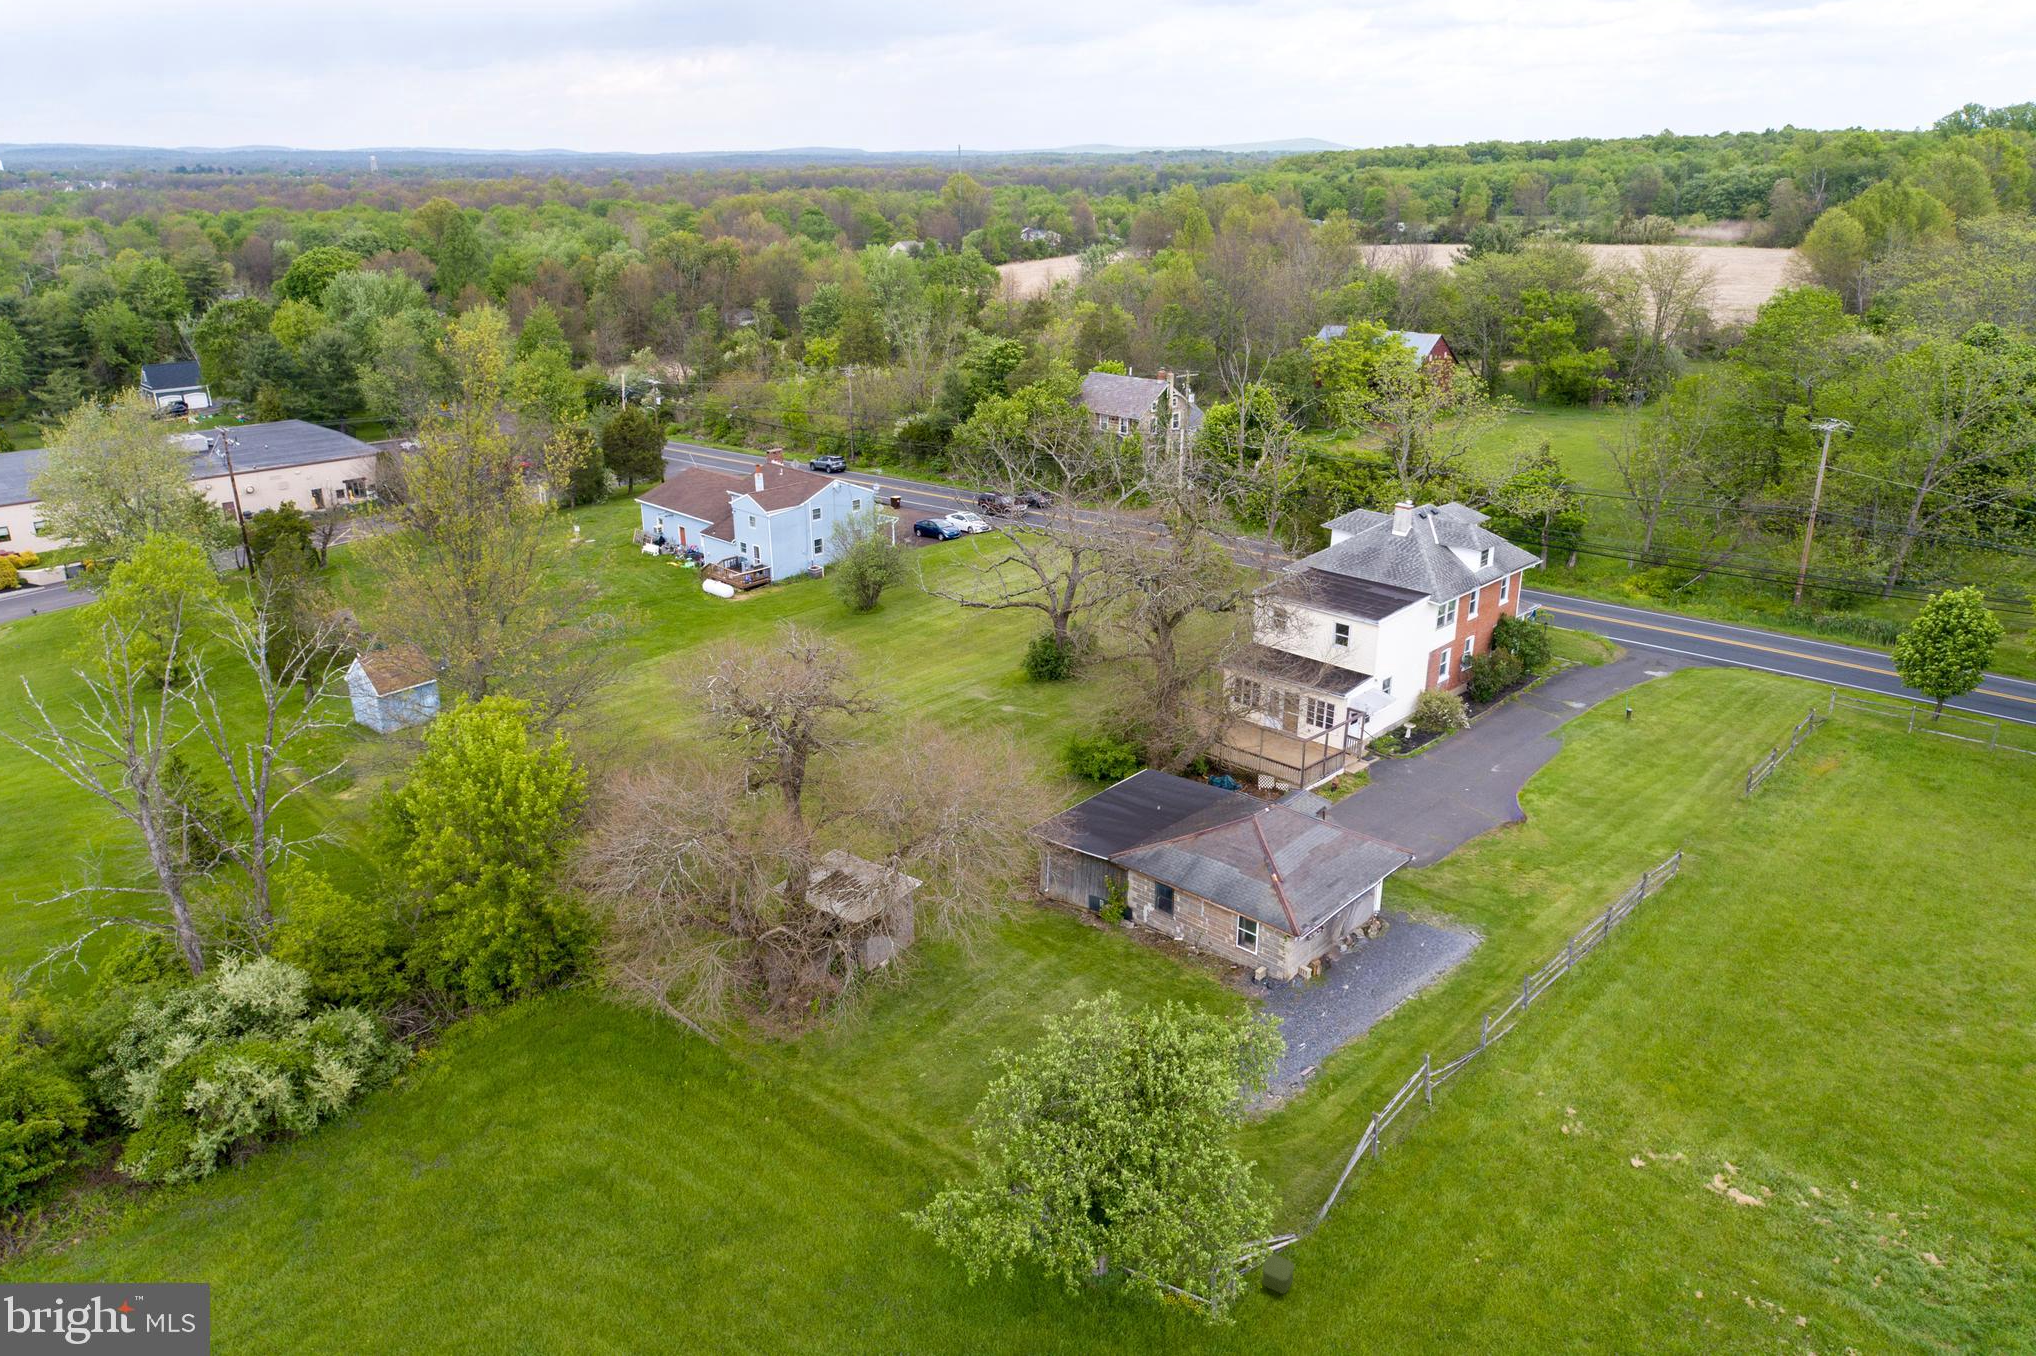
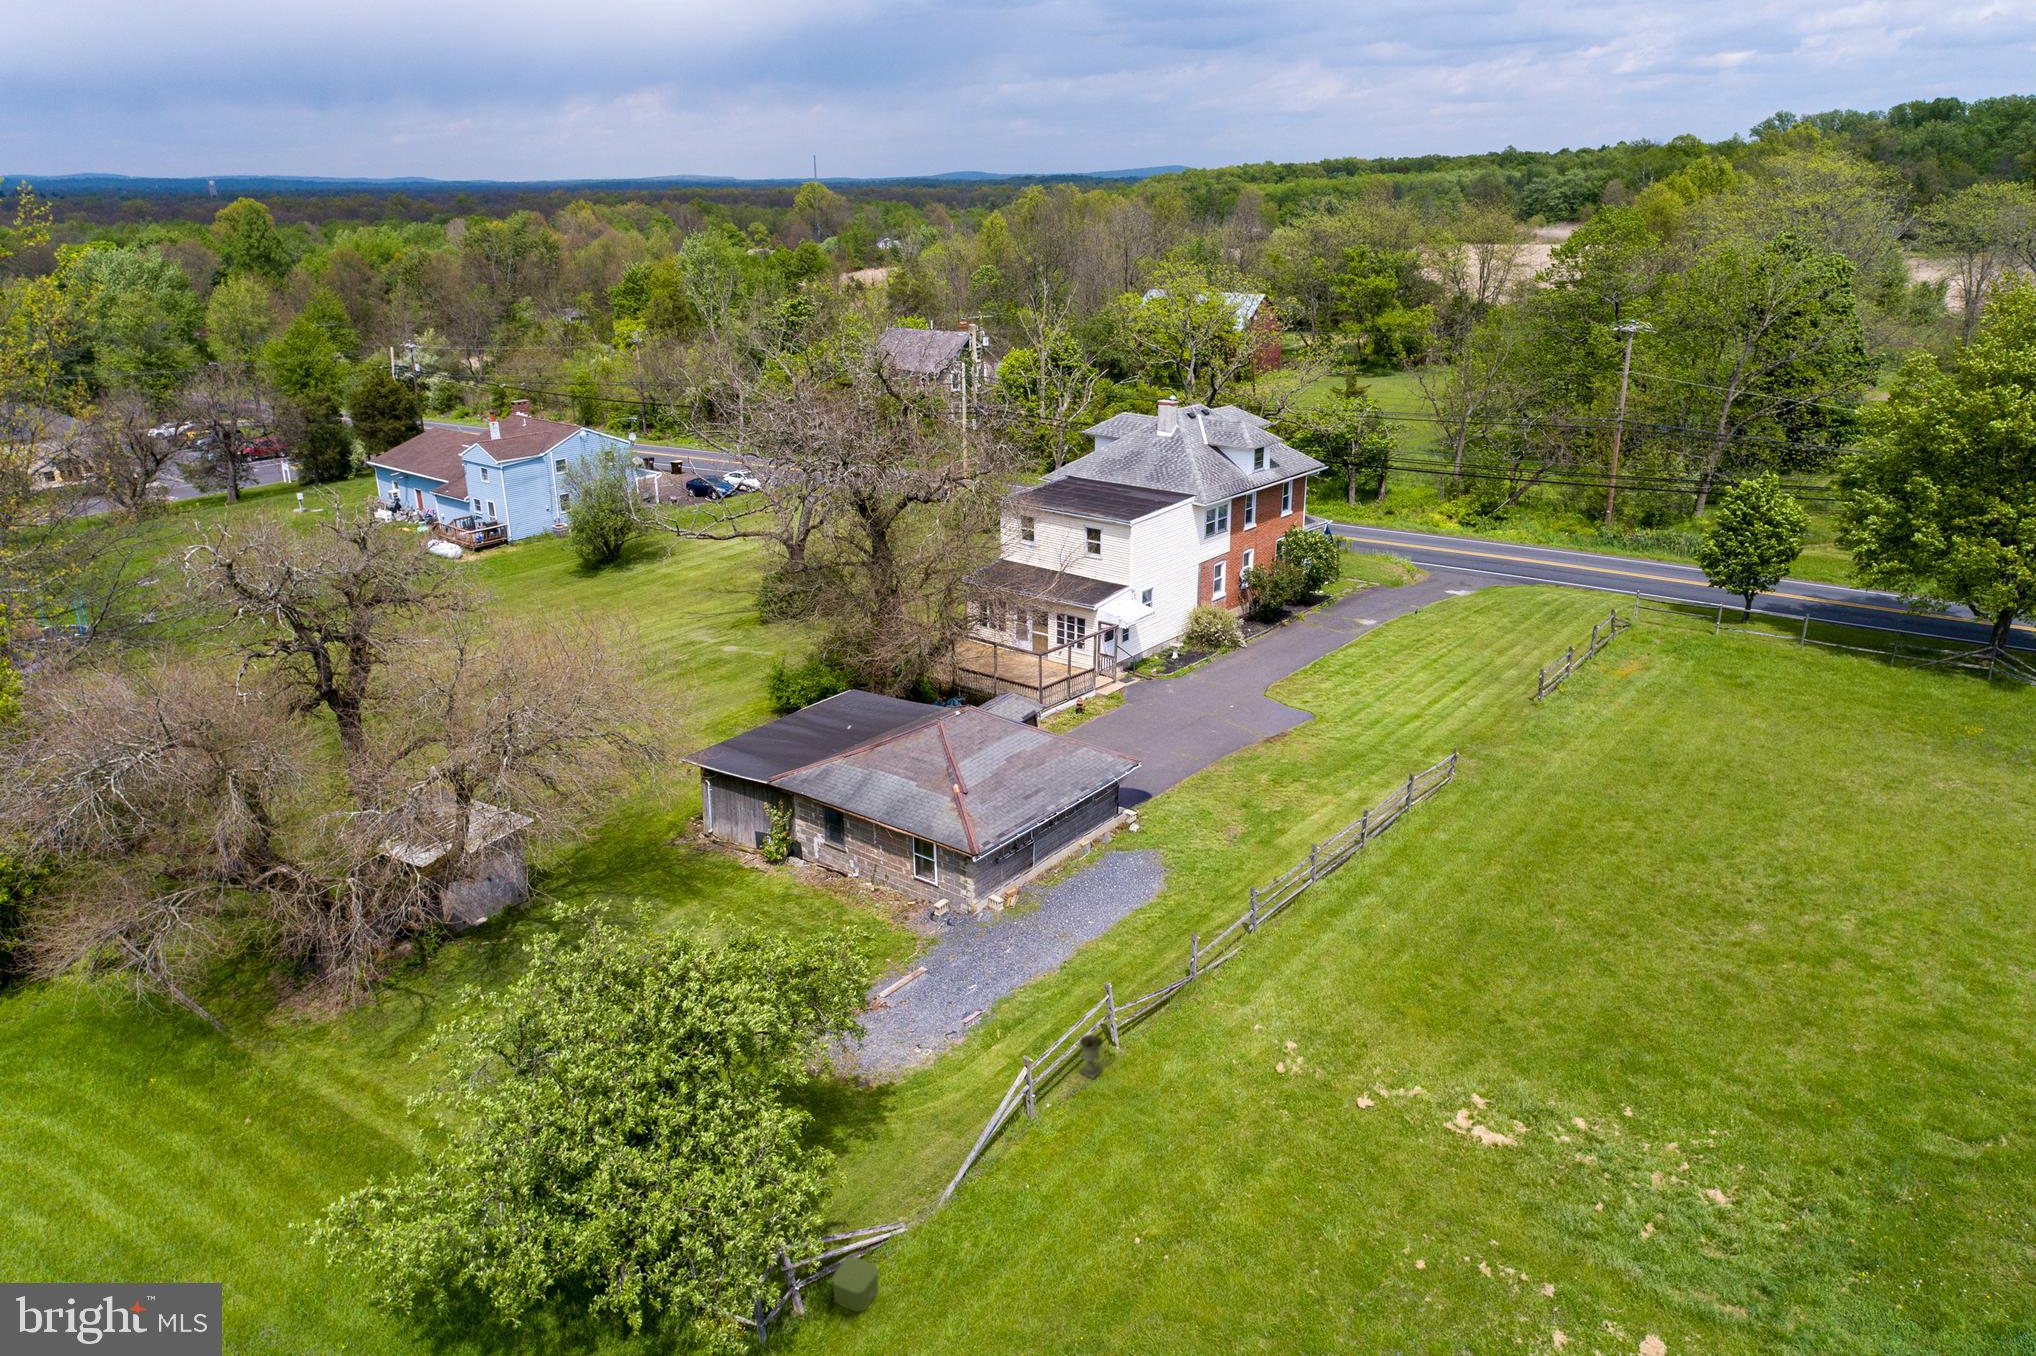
planter: none [1404,1094,1425,1127] -> present [1080,1035,1102,1078]

